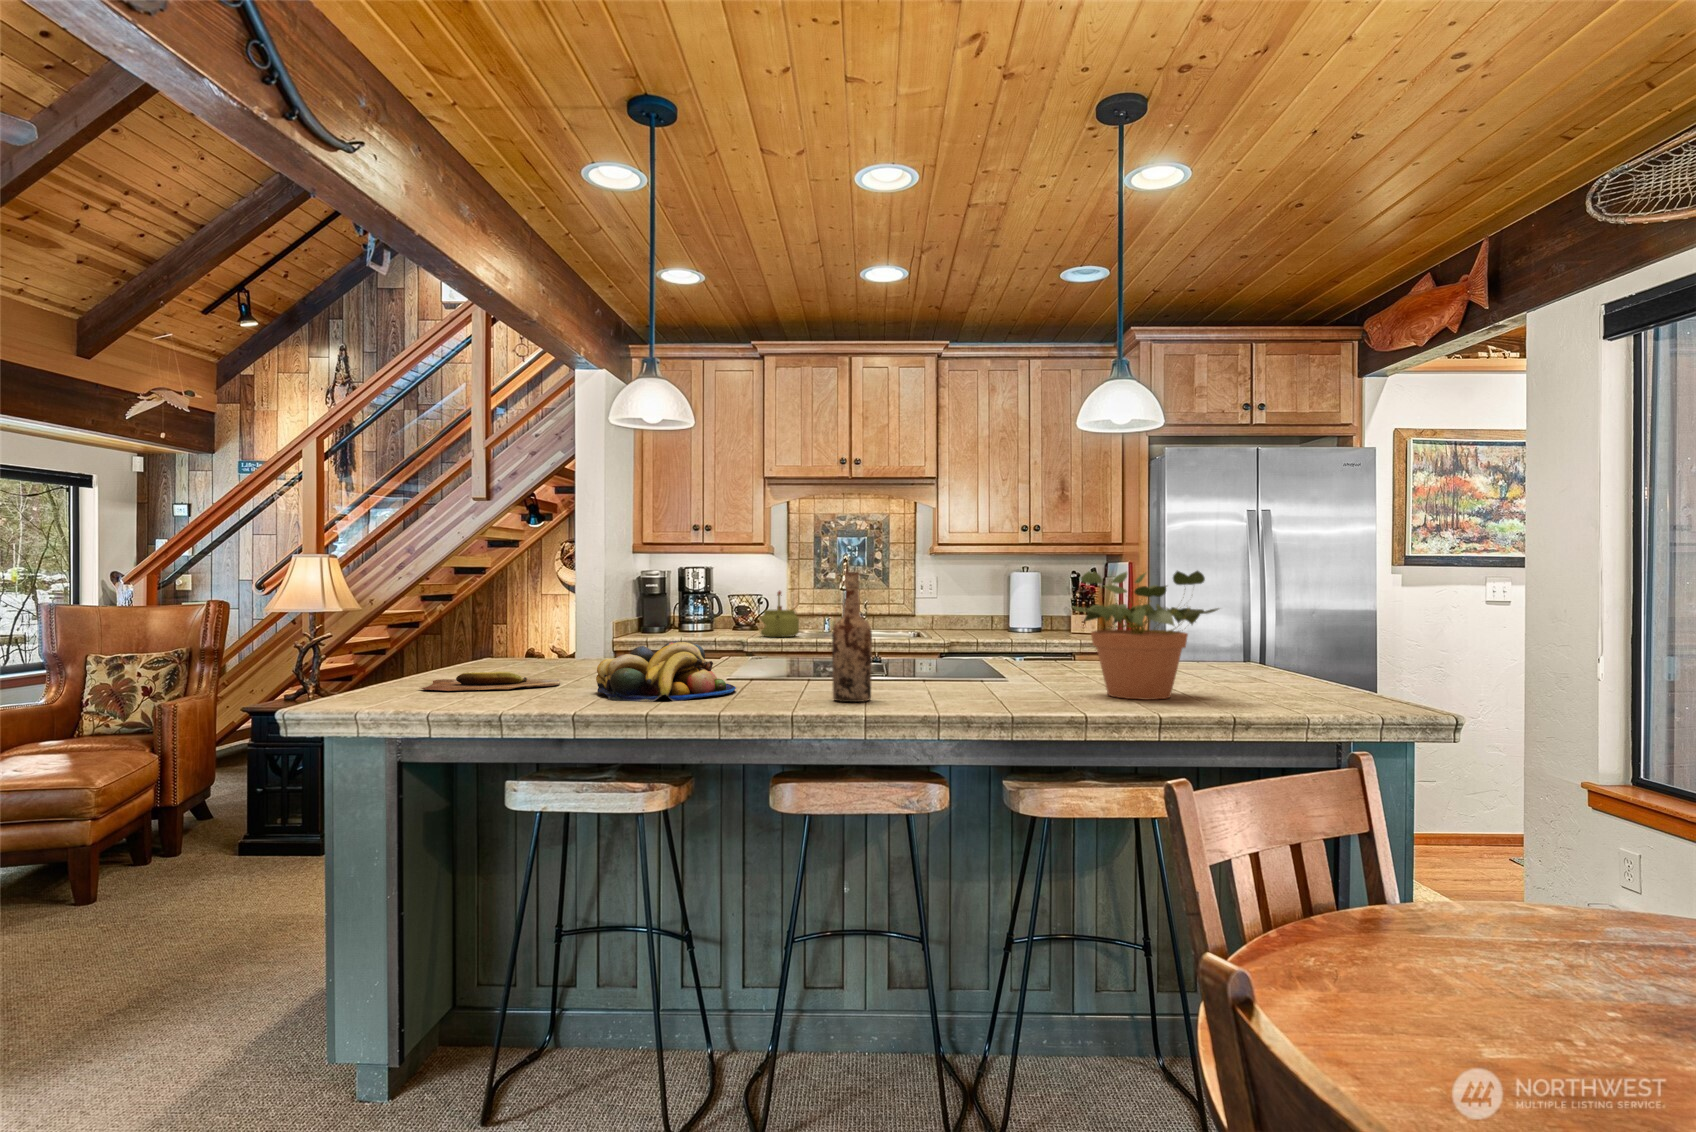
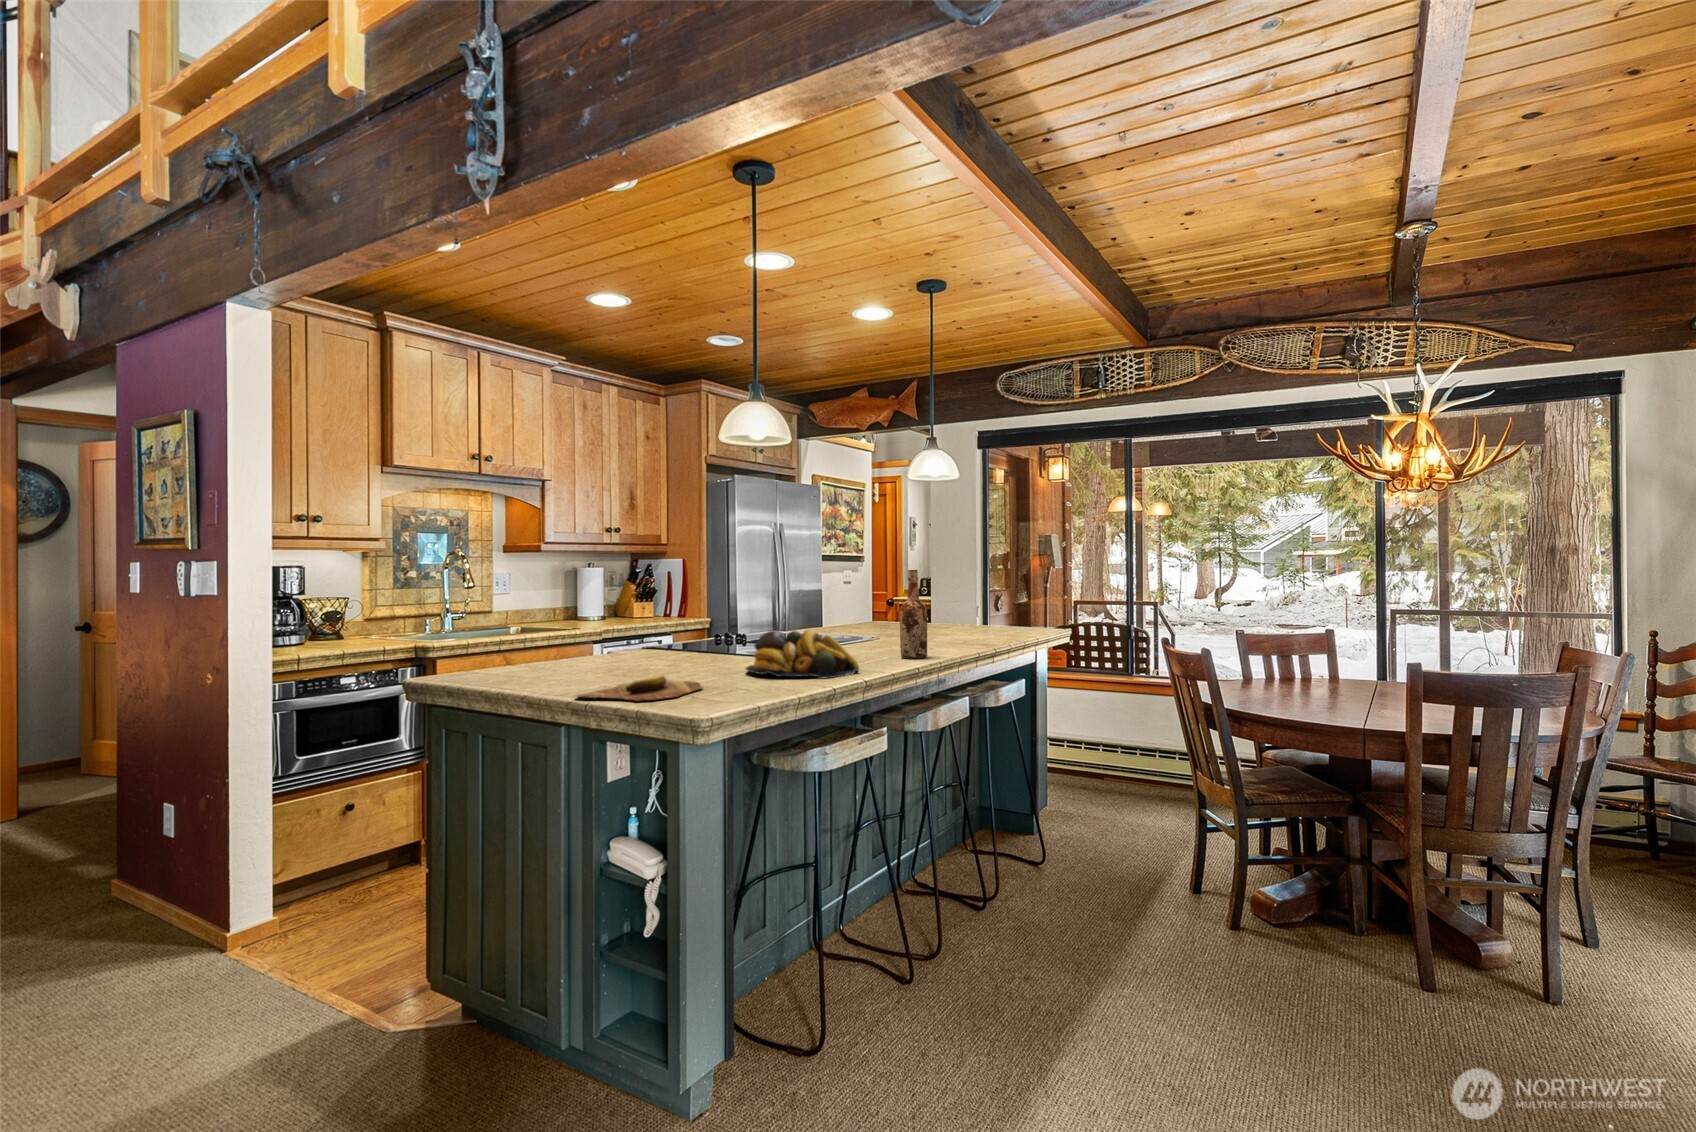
potted plant: present [1072,571,1218,700] -> none [930,566,1014,641]
kettle: present [761,591,799,637] -> none [330,592,382,645]

